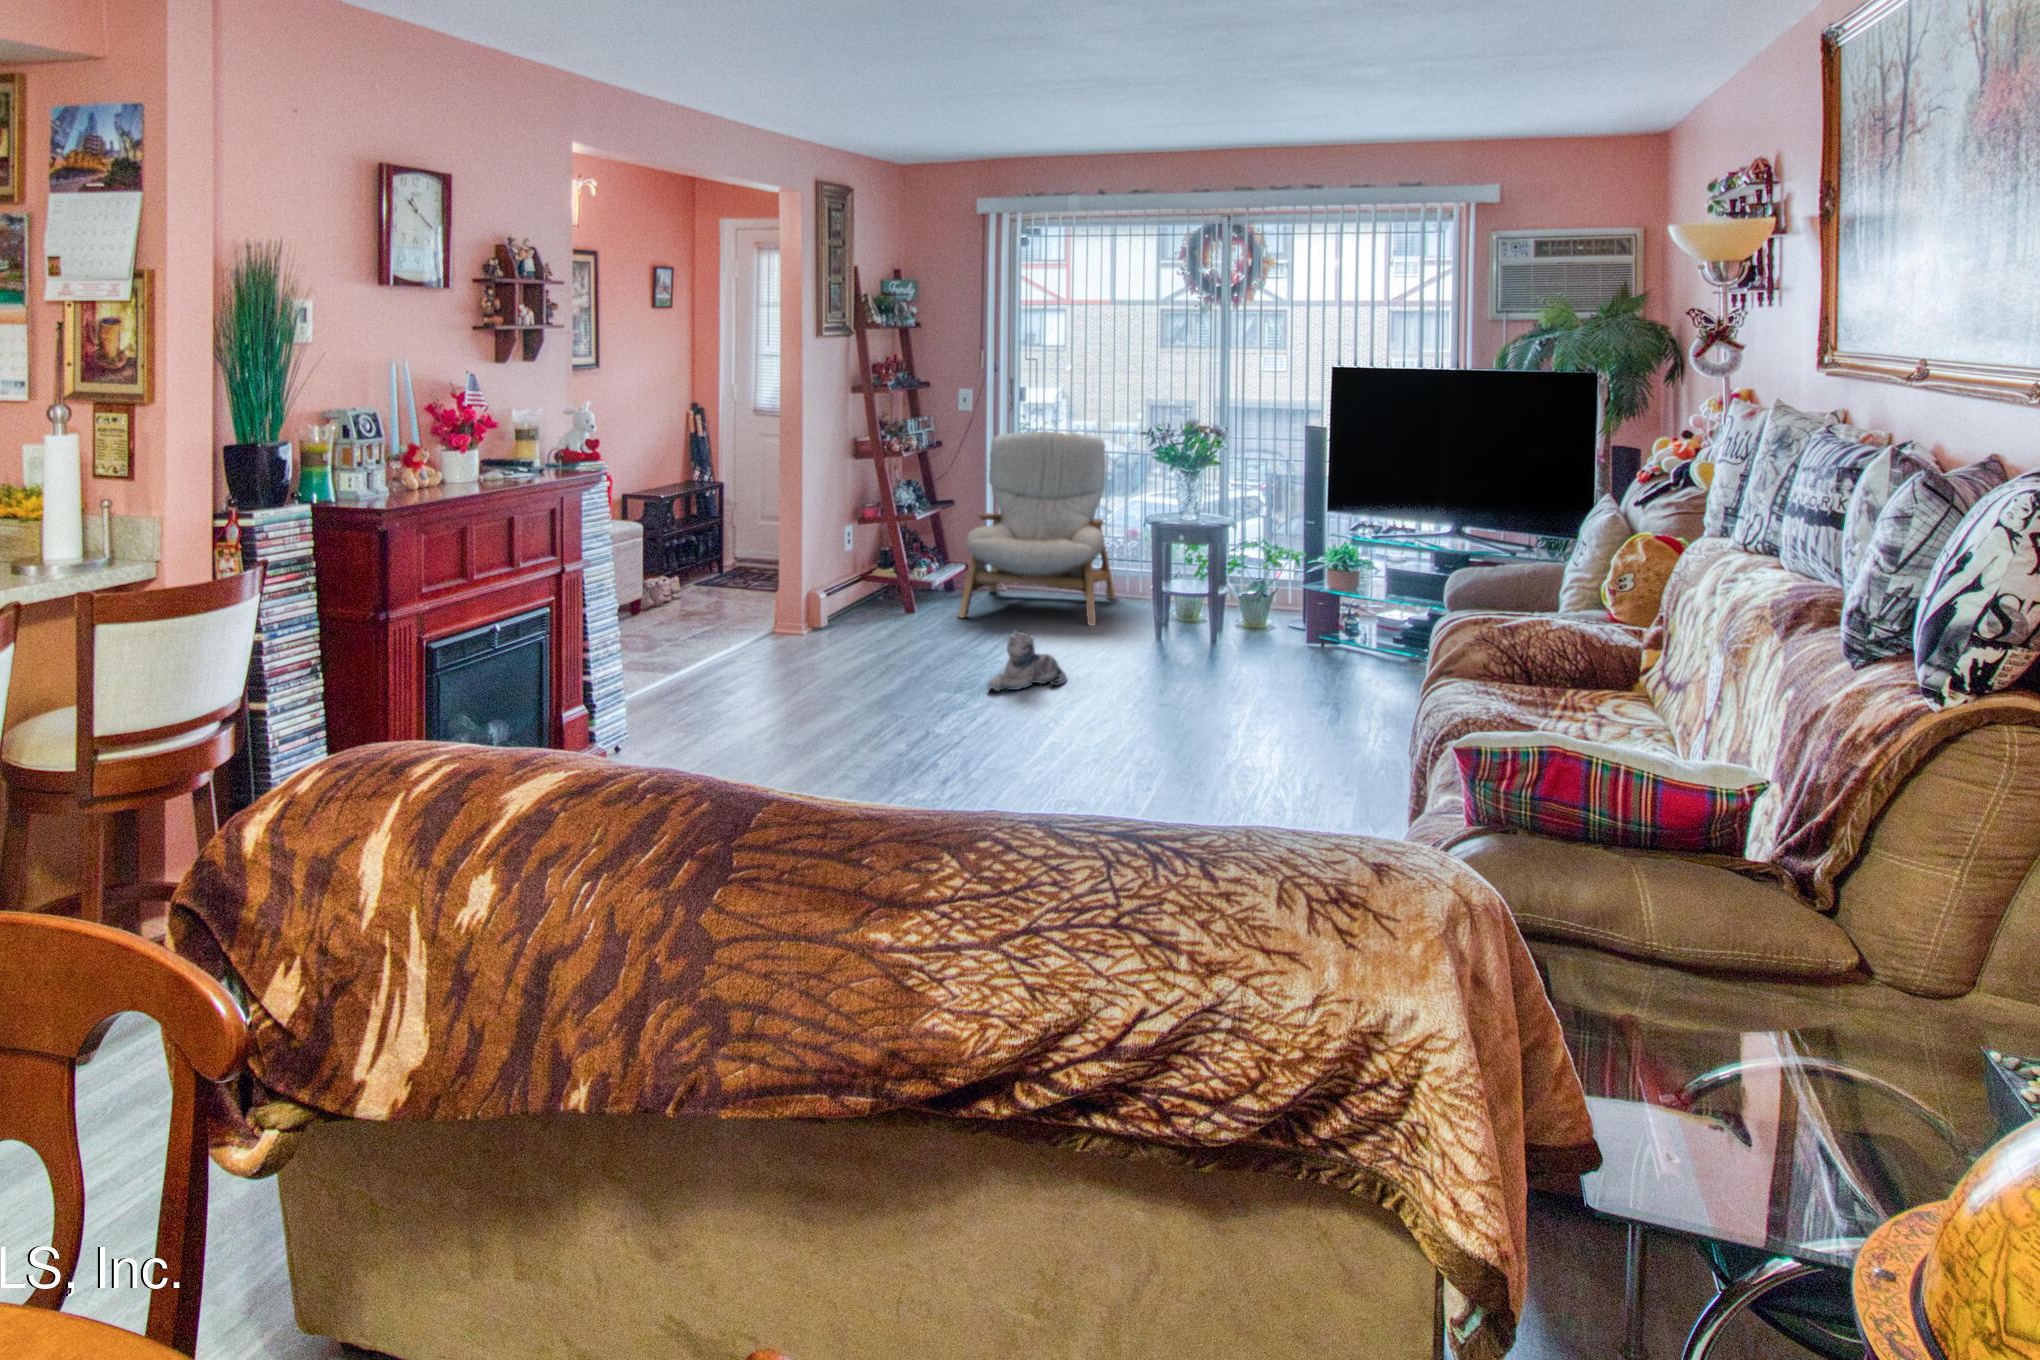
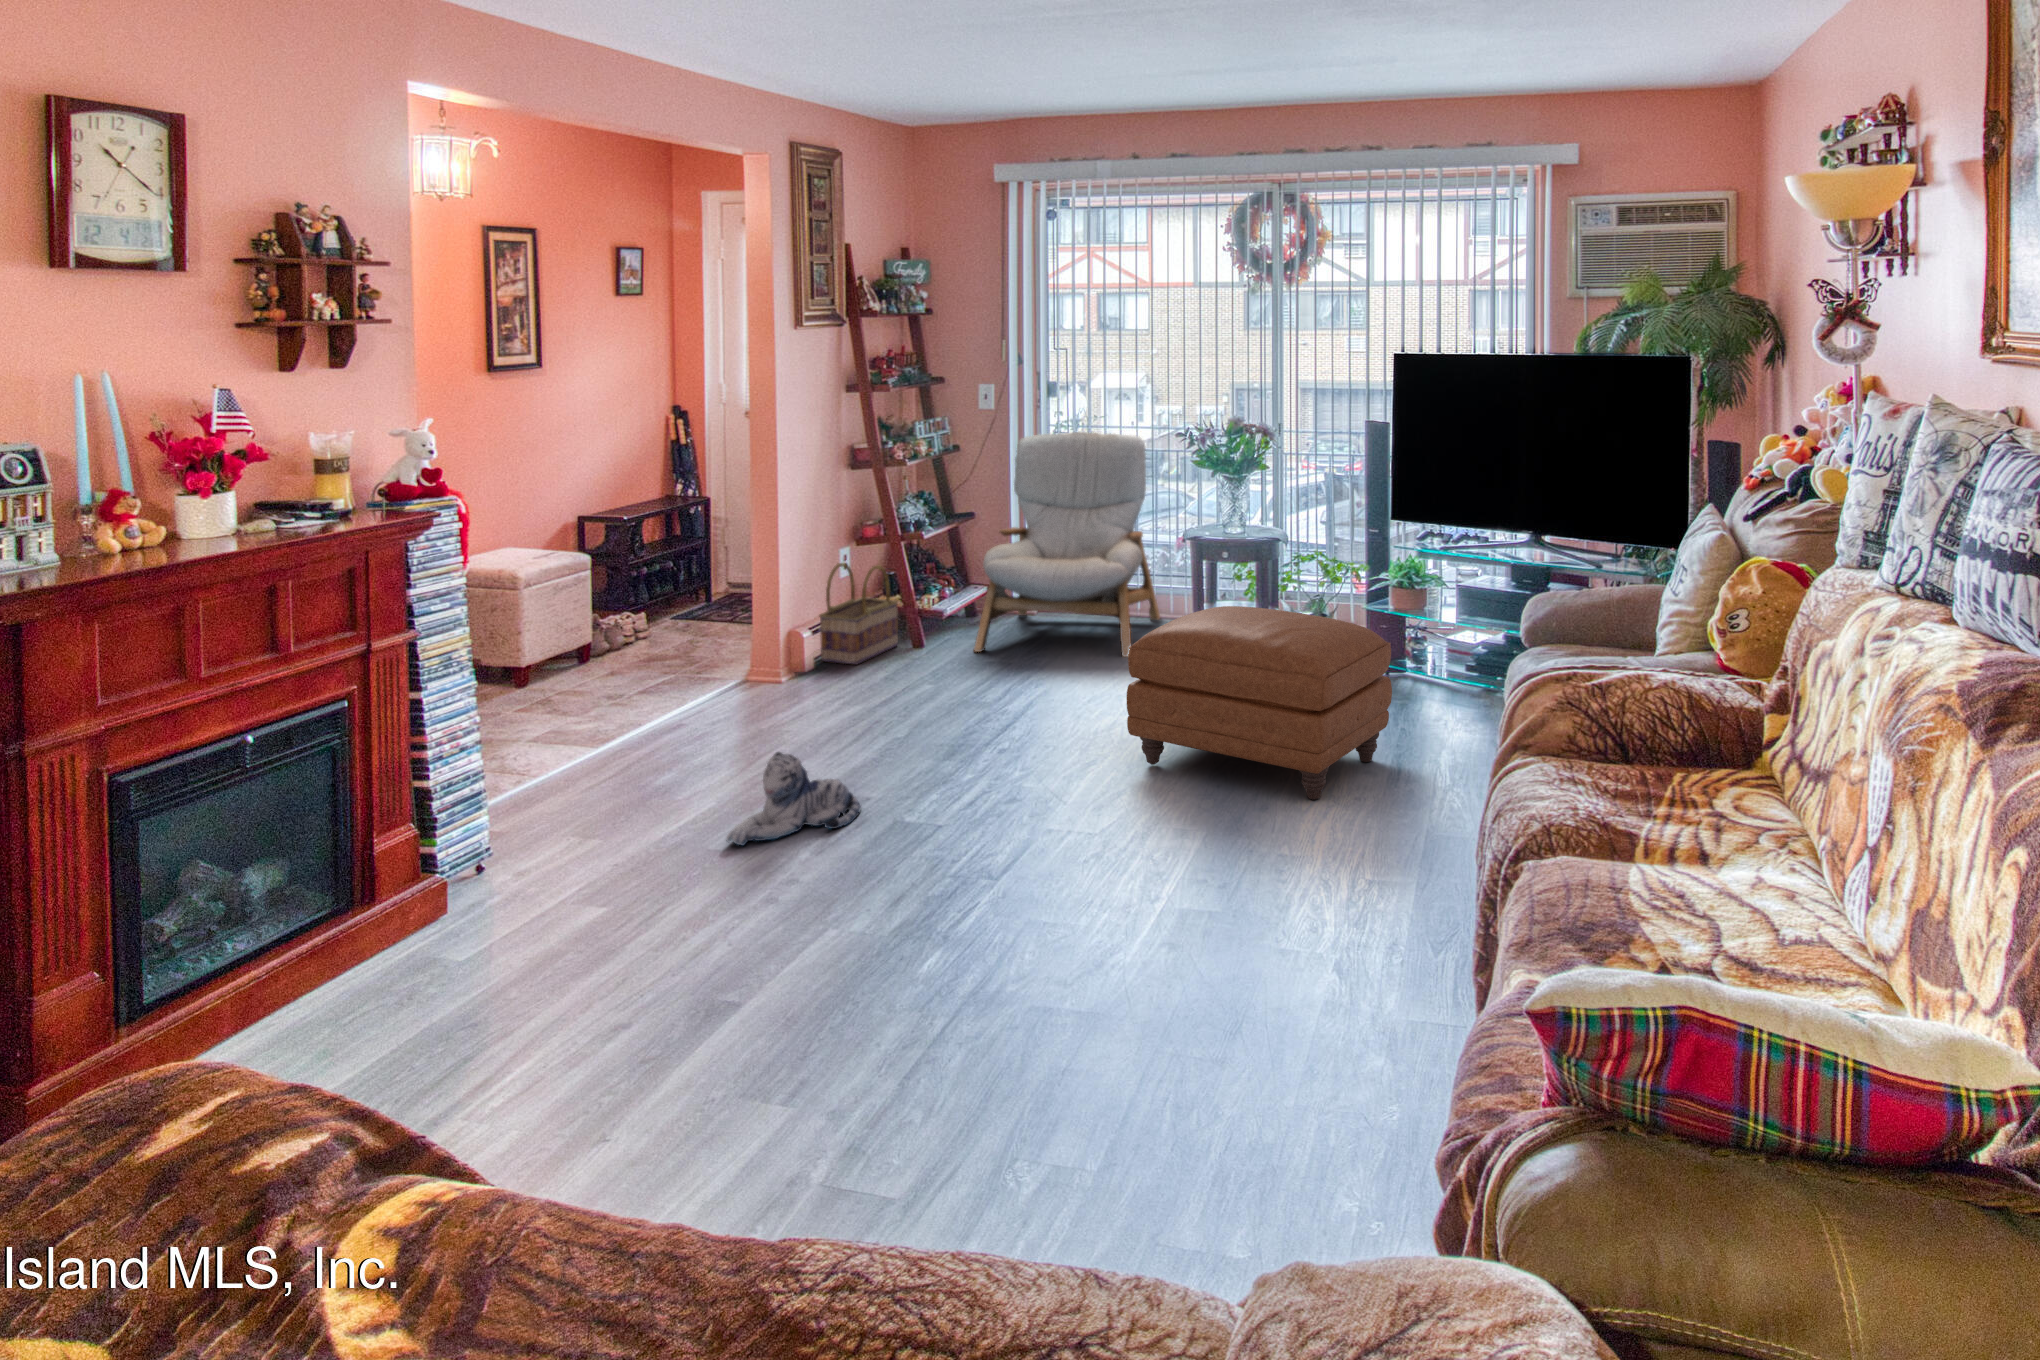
basket: none [828,538,892,624] -> present [819,563,898,665]
ottoman: none [1110,576,1334,731] -> present [1127,606,1392,800]
plush toy: present [987,631,1066,691] -> present [726,752,861,845]

